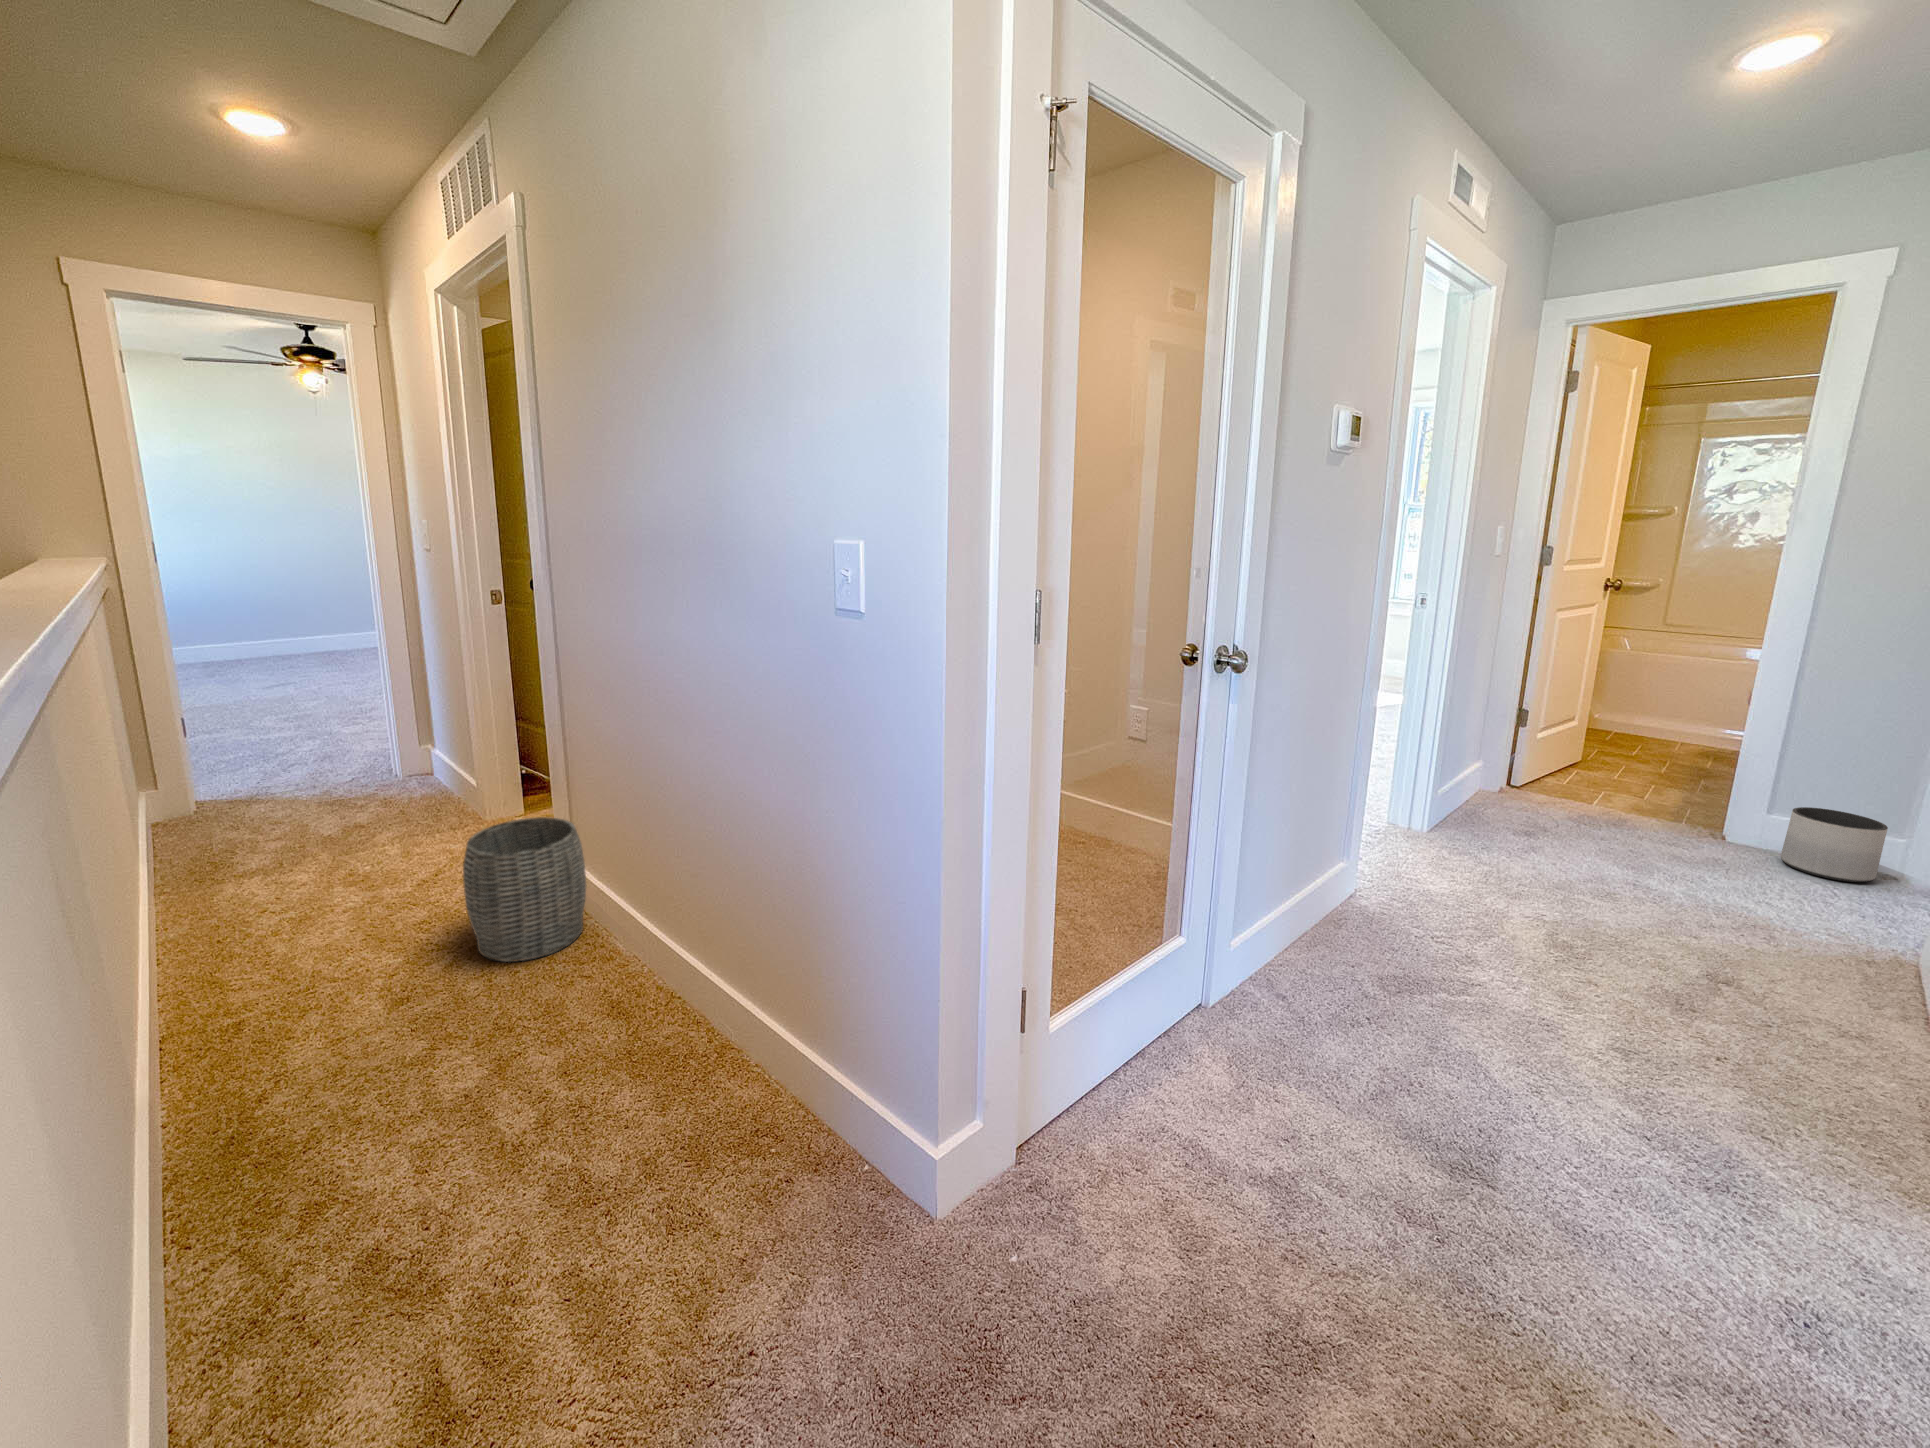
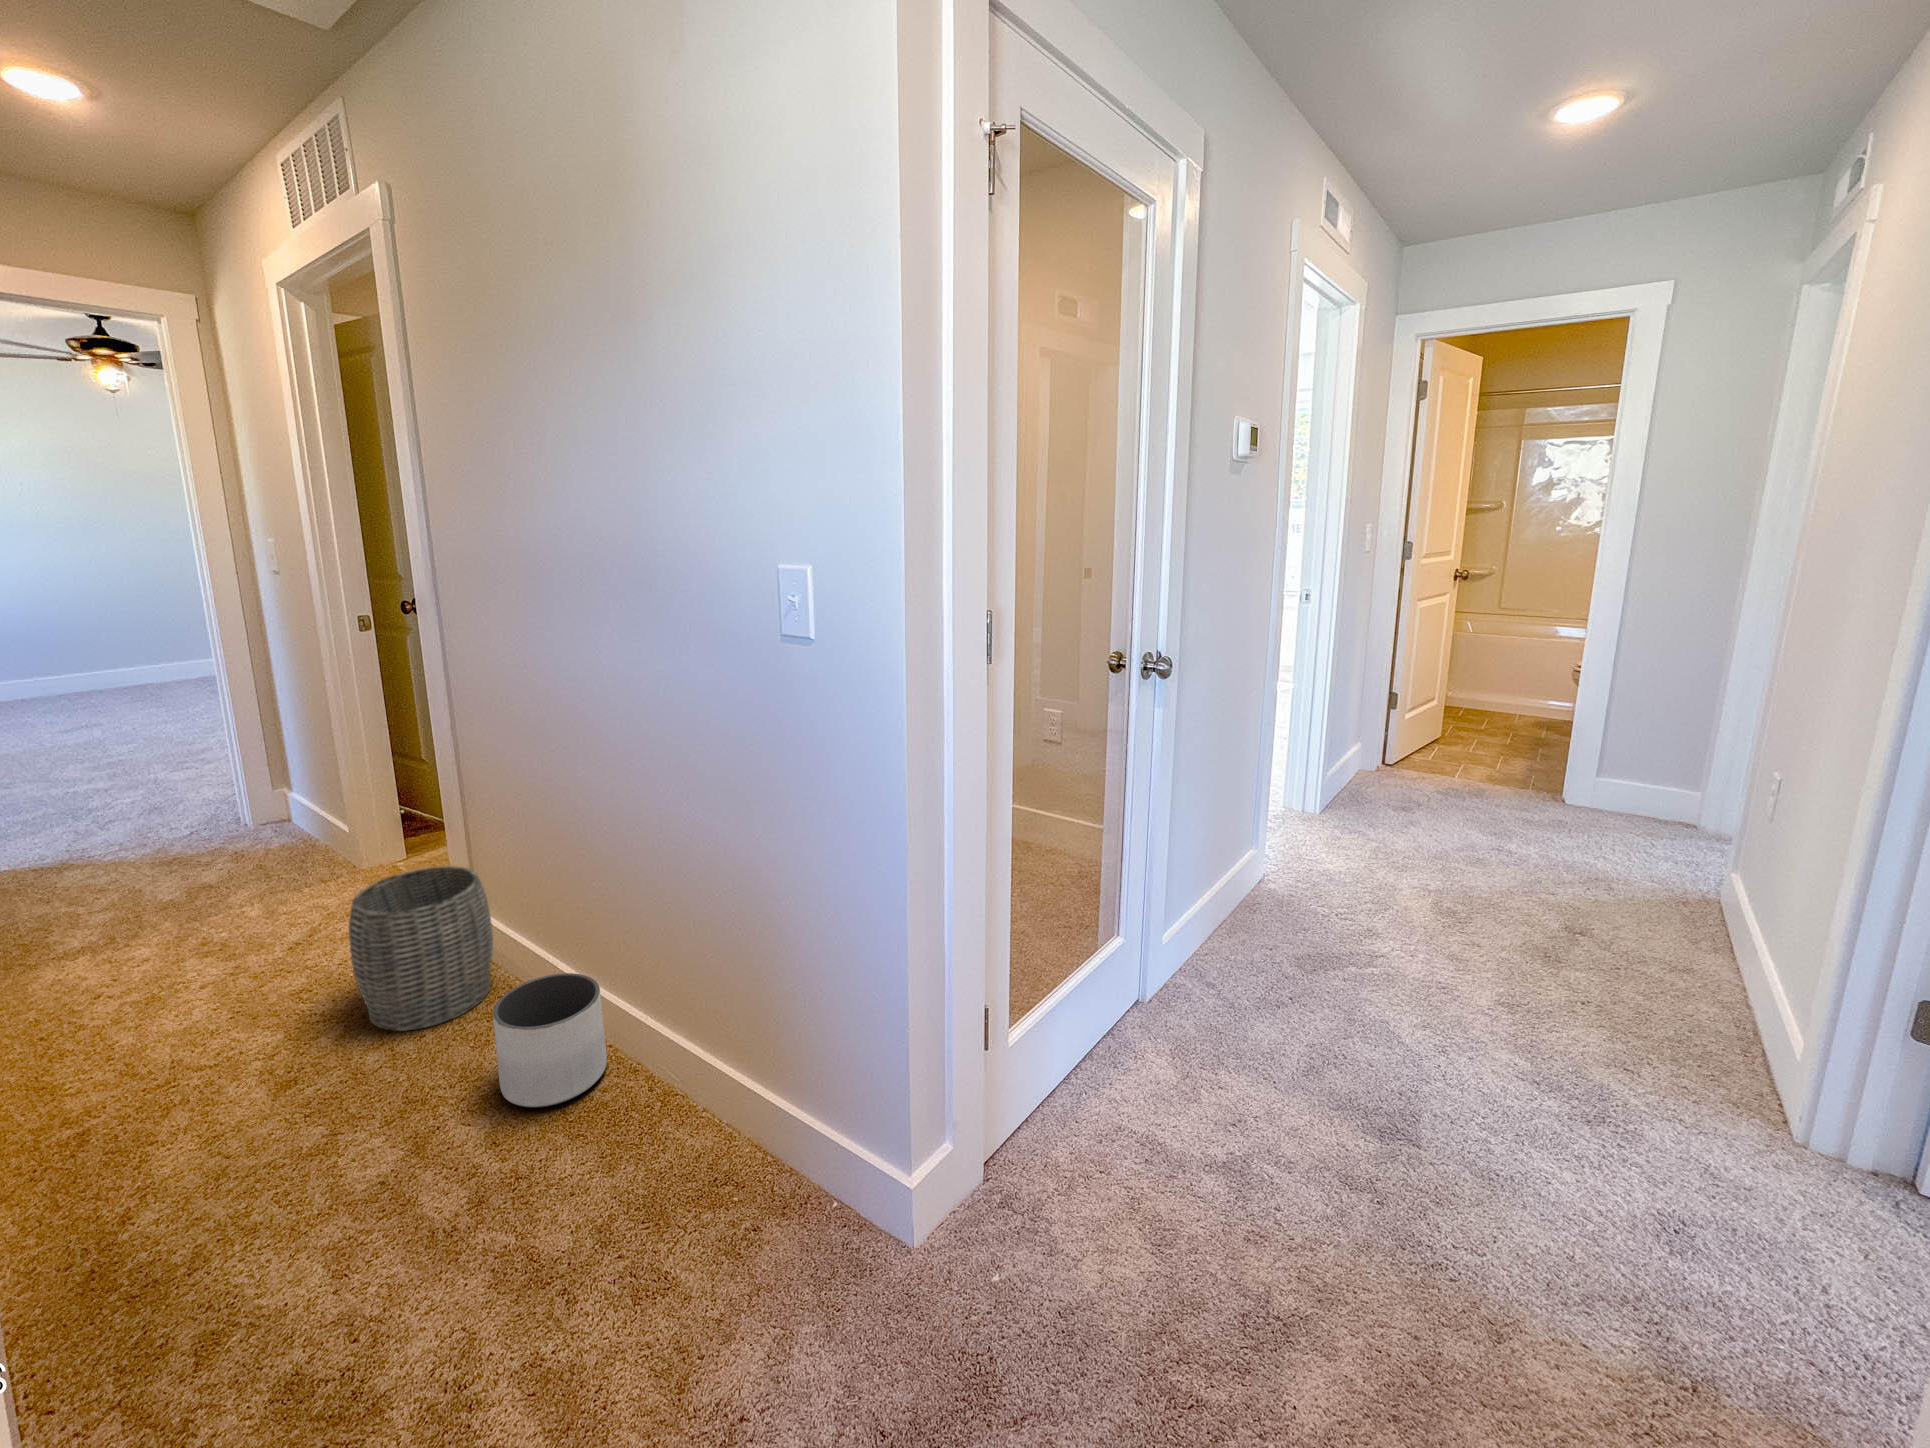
planter: present [1781,807,1888,882] -> present [493,973,607,1108]

